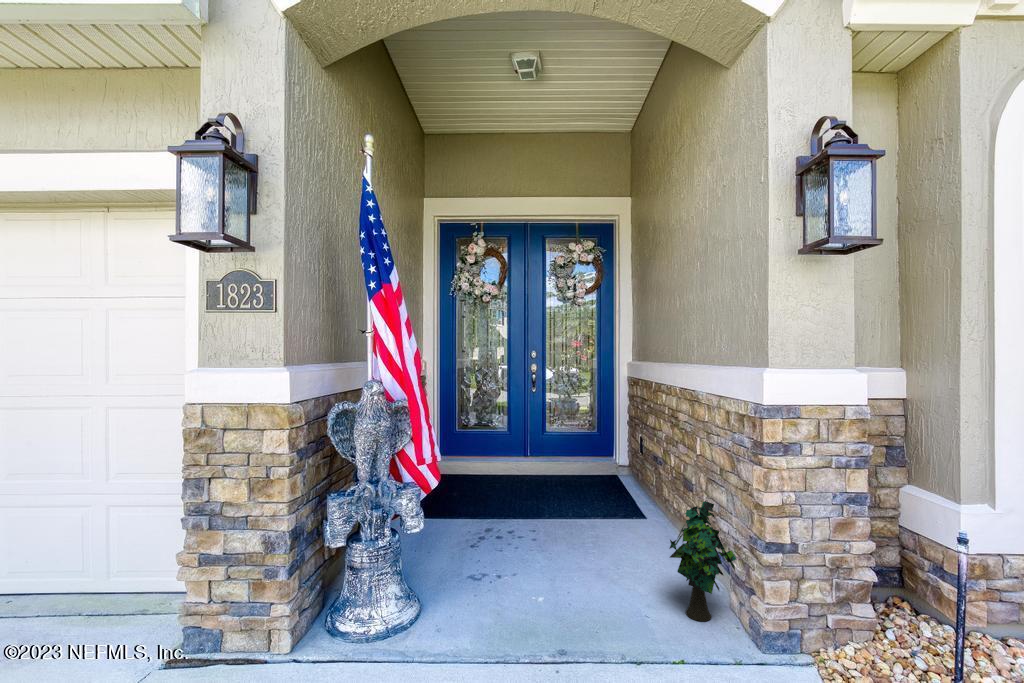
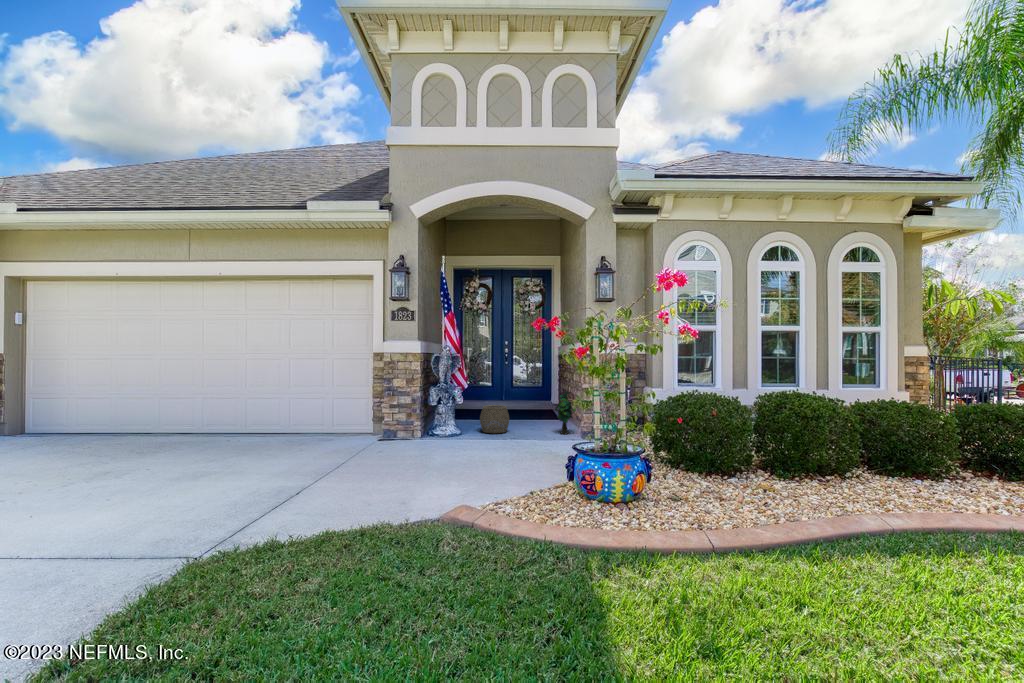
woven basket: none [469,523,548,616] -> present [480,405,509,433]

